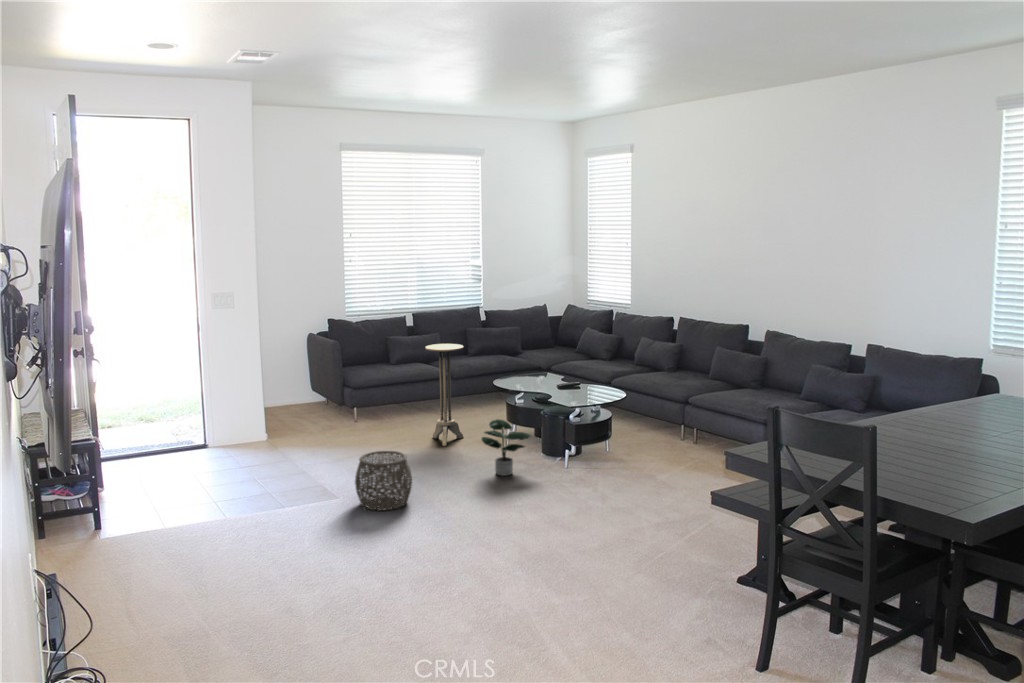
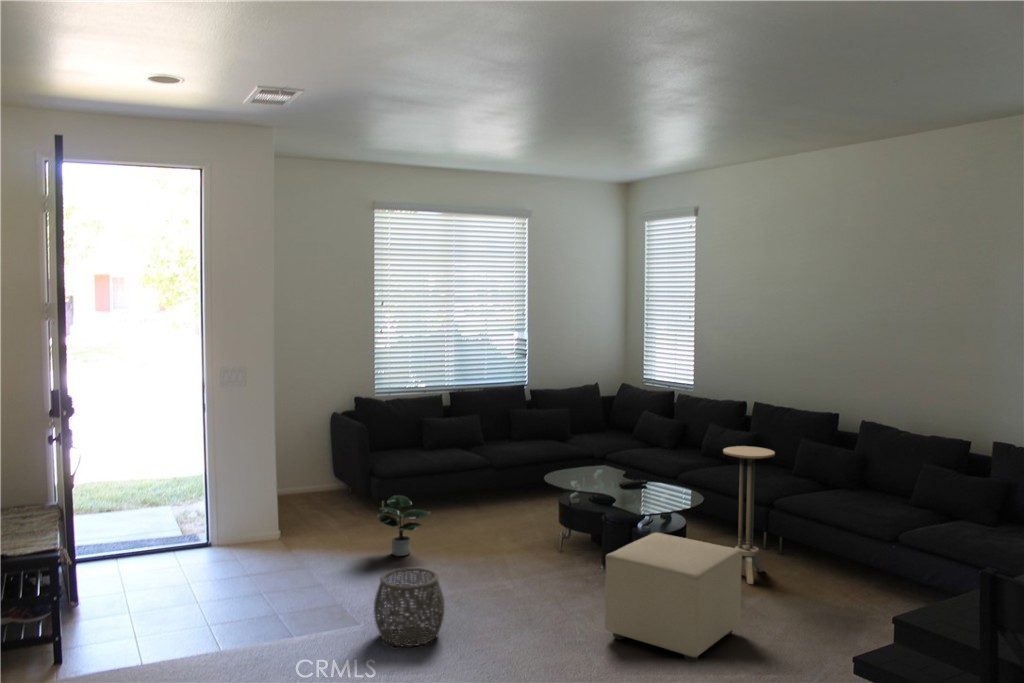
side table: present [425,344,463,446] -> present [723,446,775,584]
potted plant: present [481,419,531,476] -> present [378,495,430,556]
ottoman: none [540,420,649,515] -> present [605,533,742,662]

